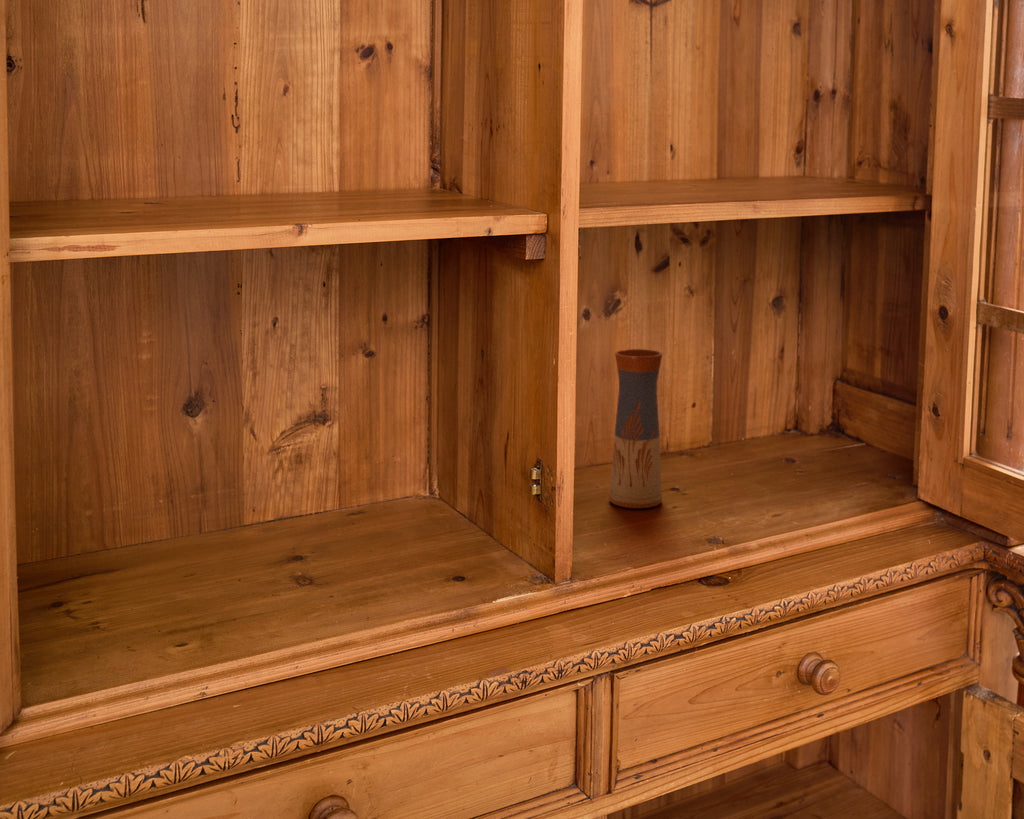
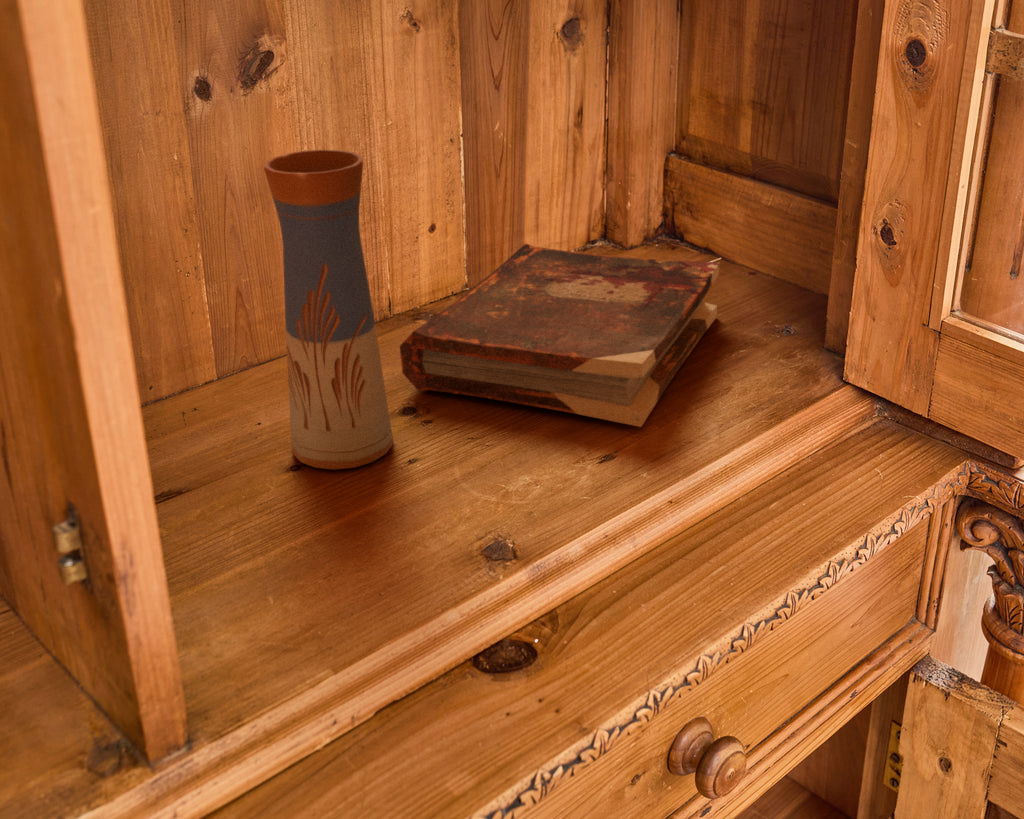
book: none [668,421,856,506] -> present [400,244,720,427]

